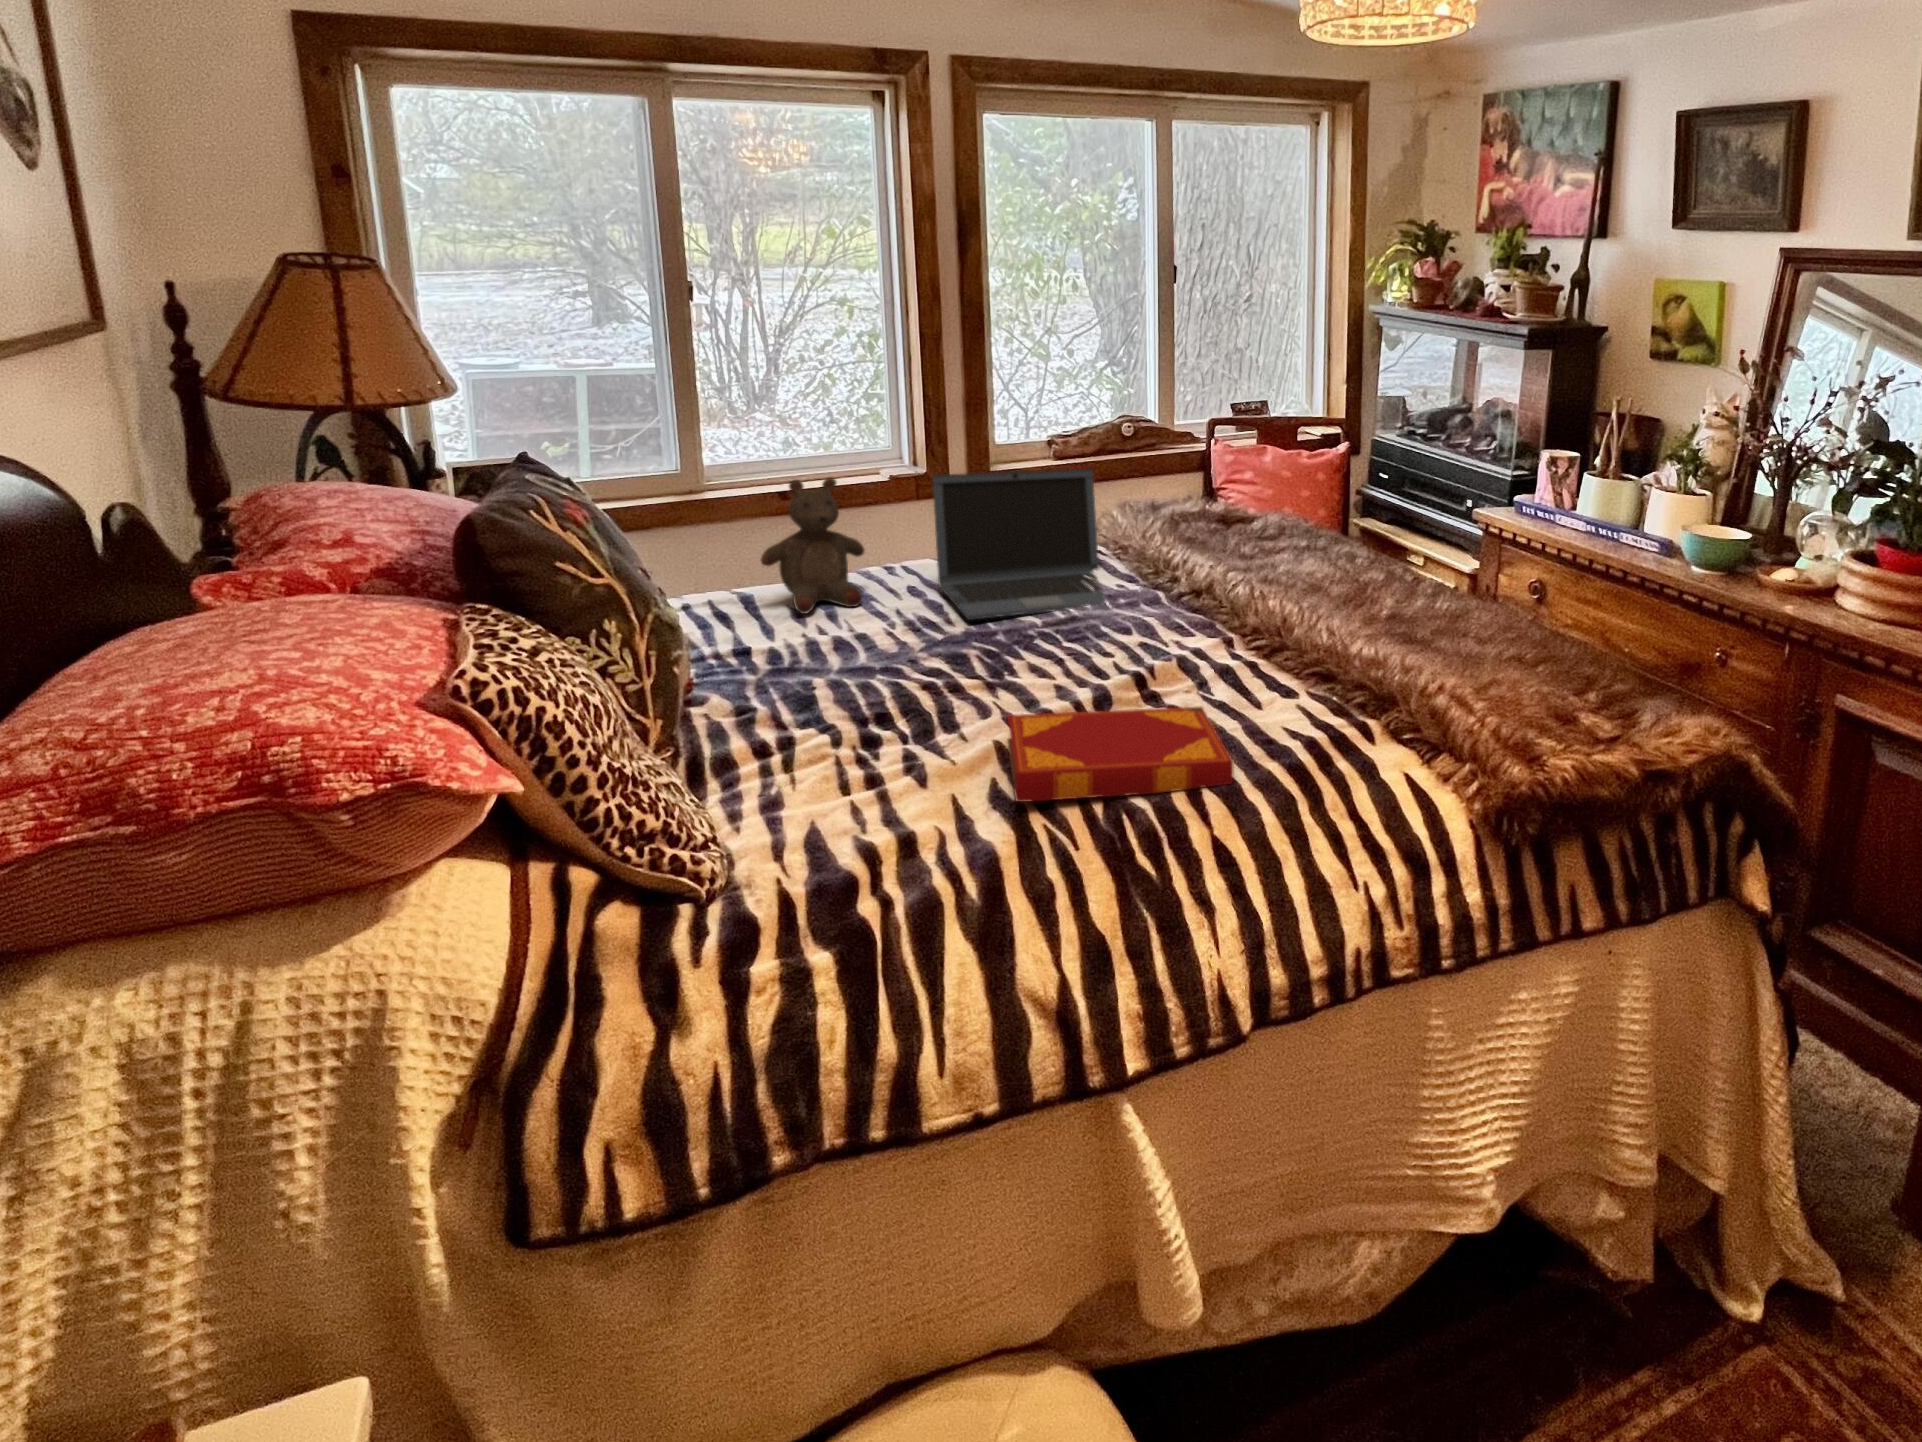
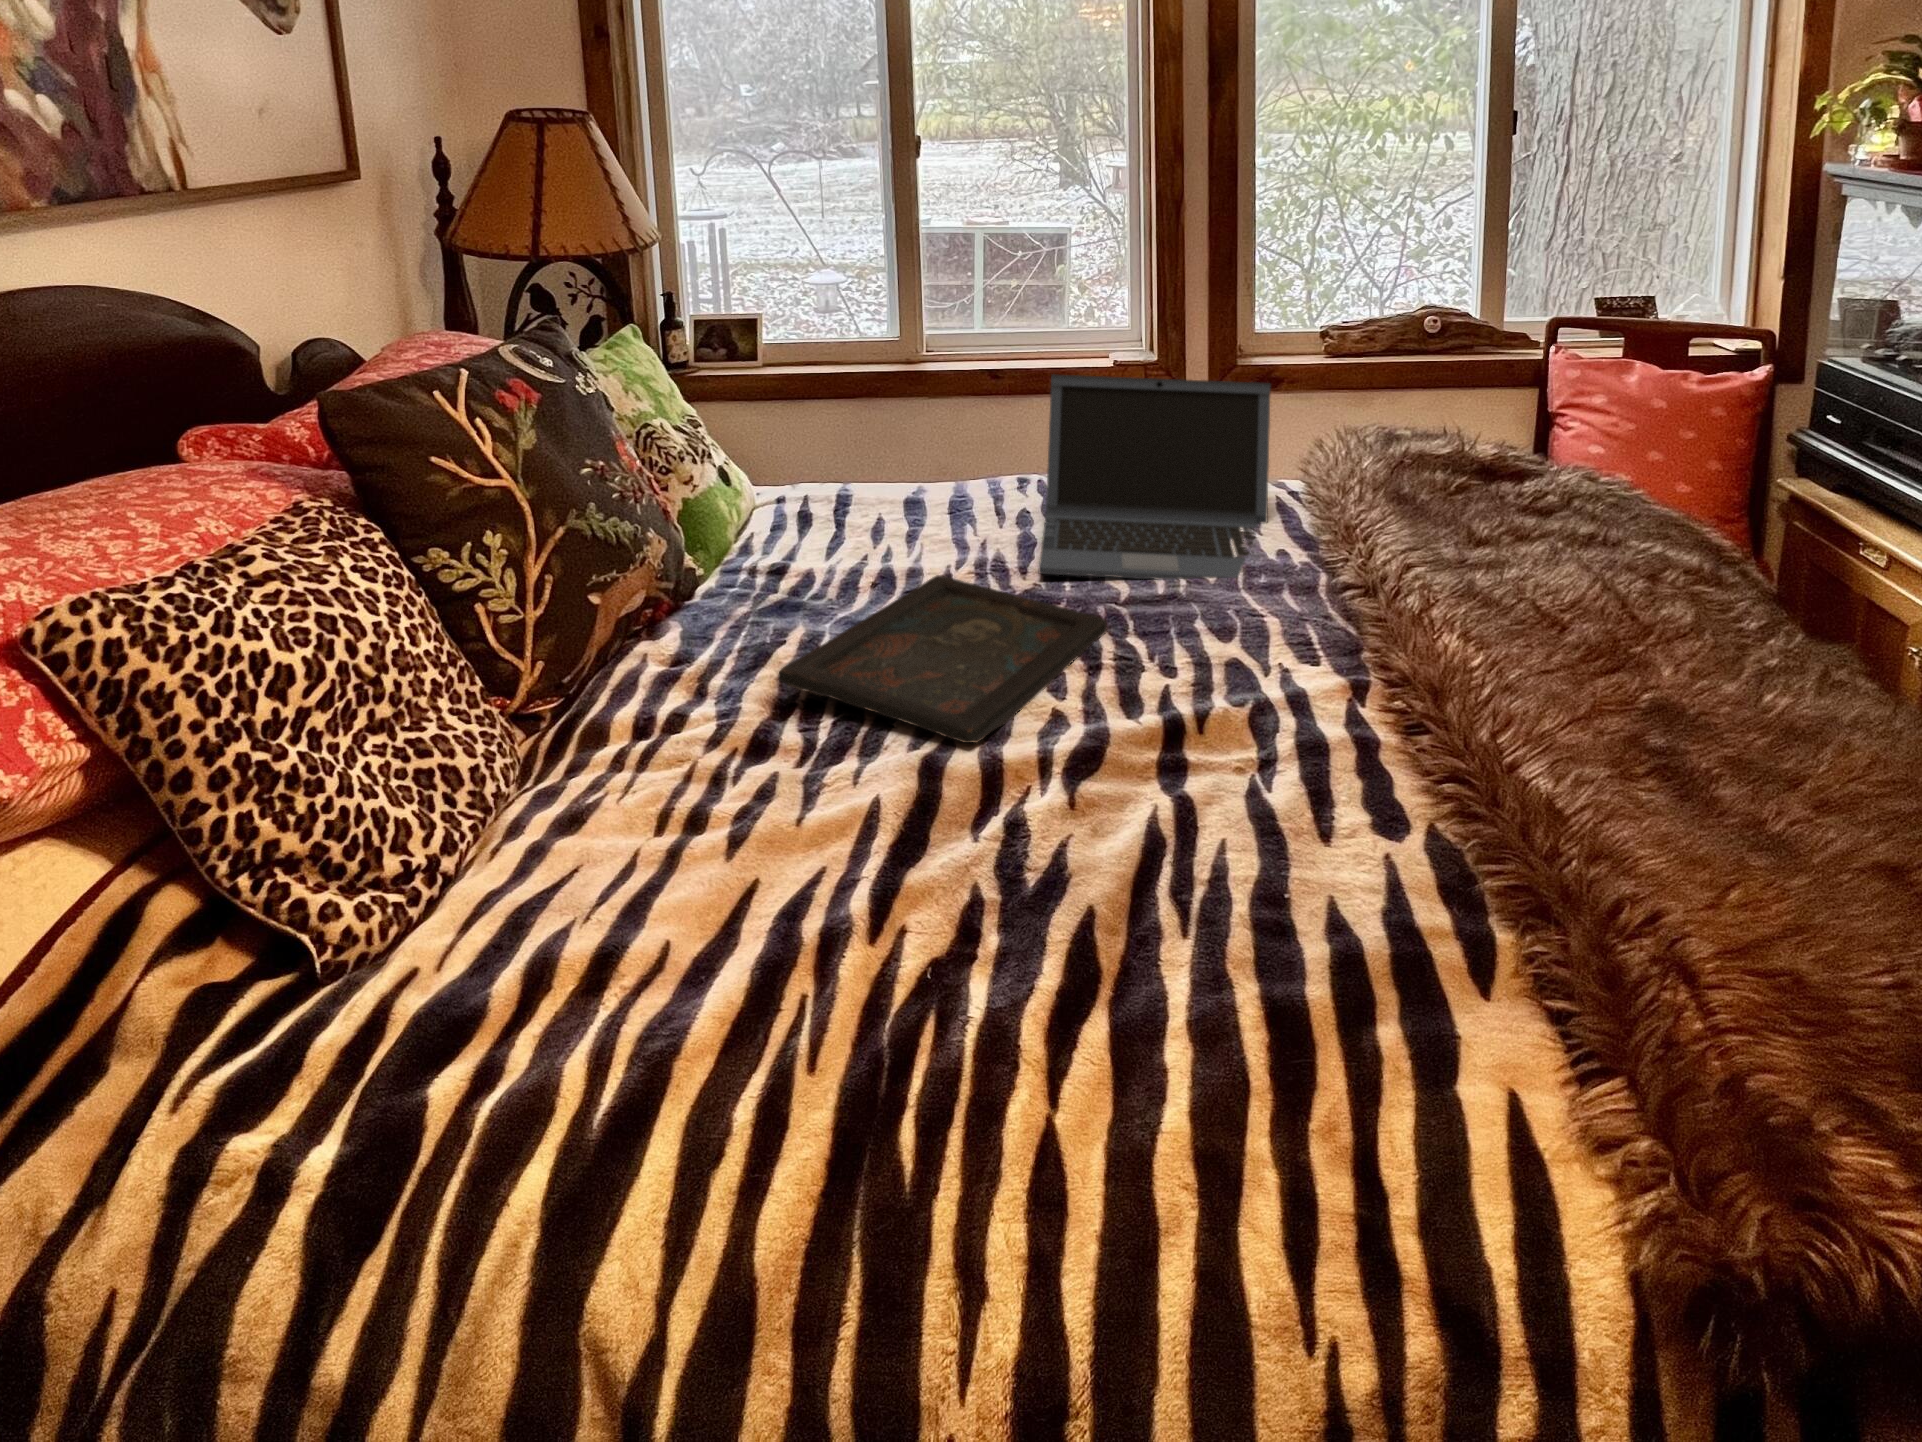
stuffed bear: present [761,478,865,614] -> none [852,367,976,530]
tray: none [845,629,1046,715] -> present [778,575,1107,743]
hardback book: present [1007,707,1234,802] -> none [827,753,1210,992]

